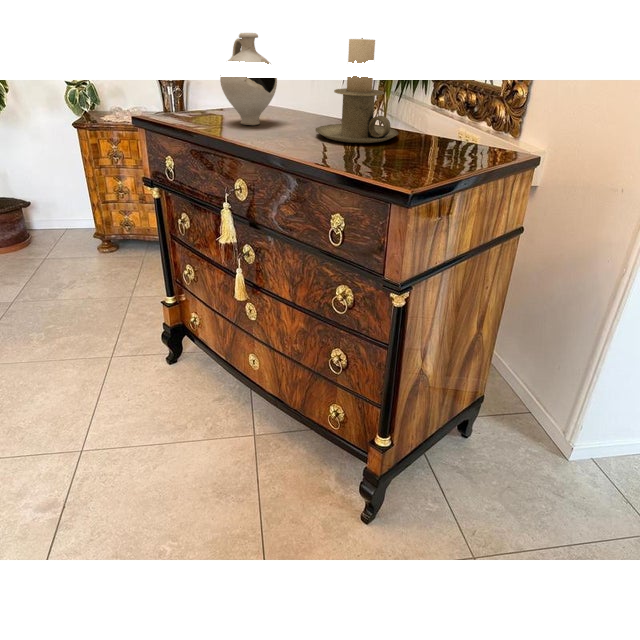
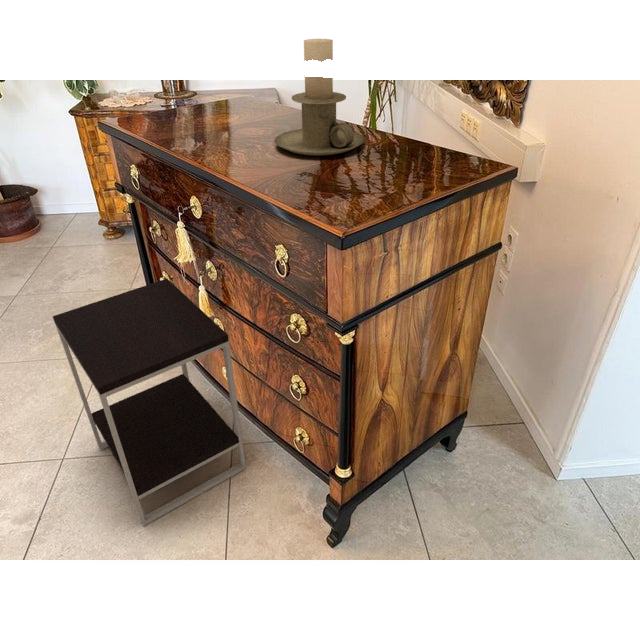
decorative vase: present [220,33,277,125] -> none [177,32,238,132]
side table: none [89,268,271,511] -> present [53,279,246,526]

